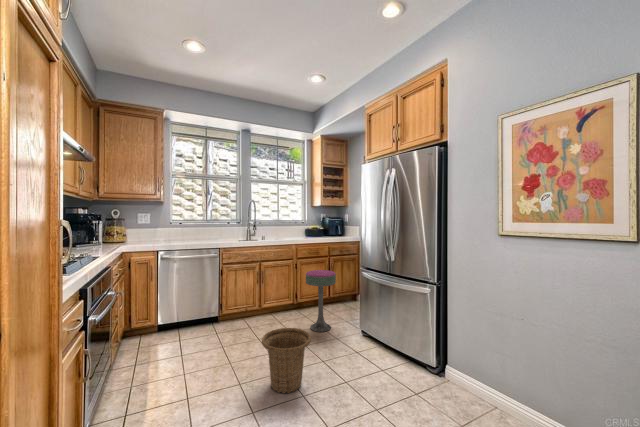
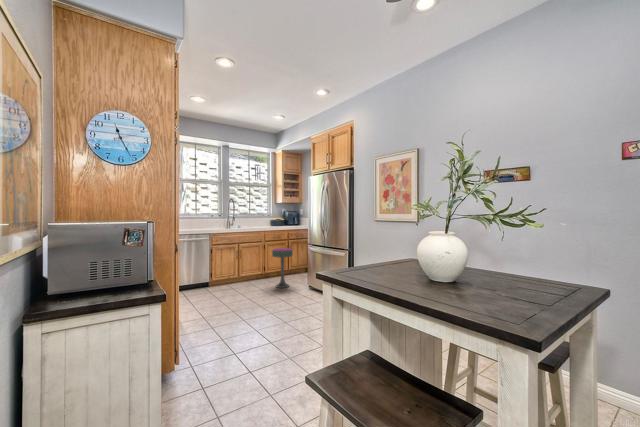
basket: present [262,328,311,393] -> none [248,278,277,311]

